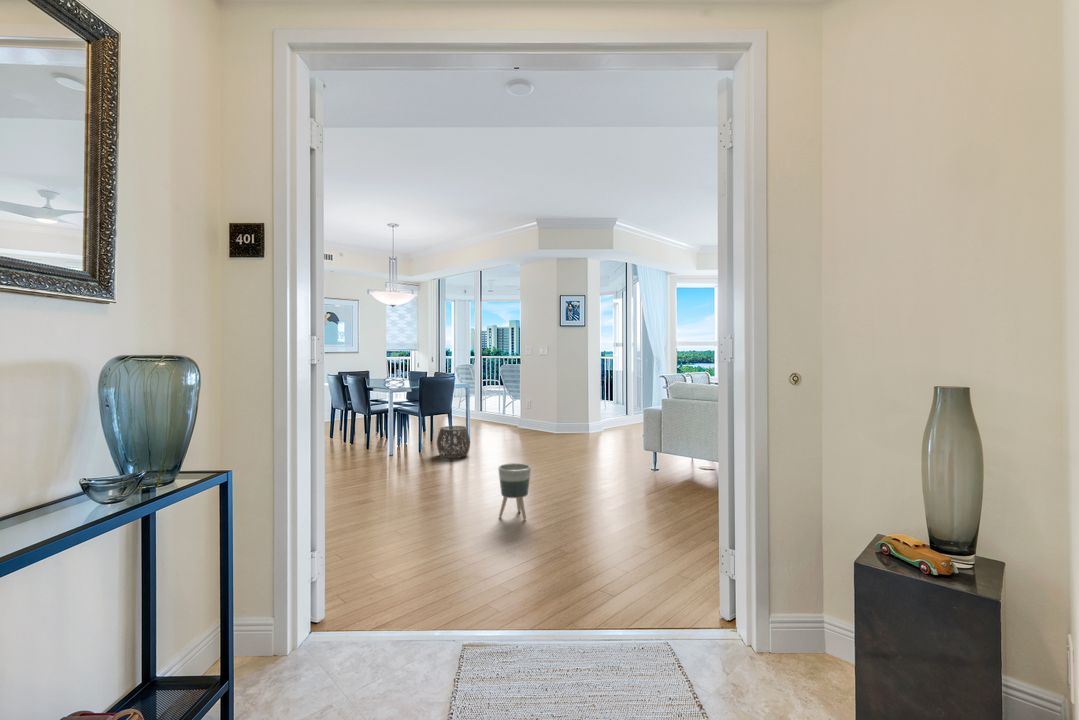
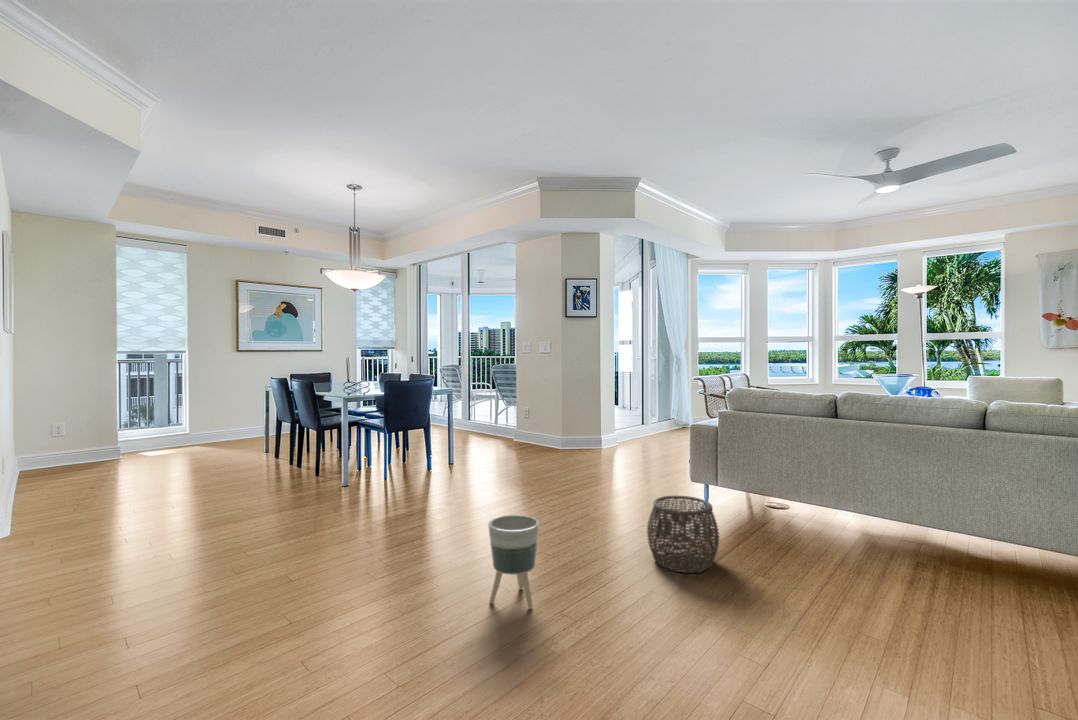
woven basket: present [437,426,470,458] -> present [647,495,719,573]

